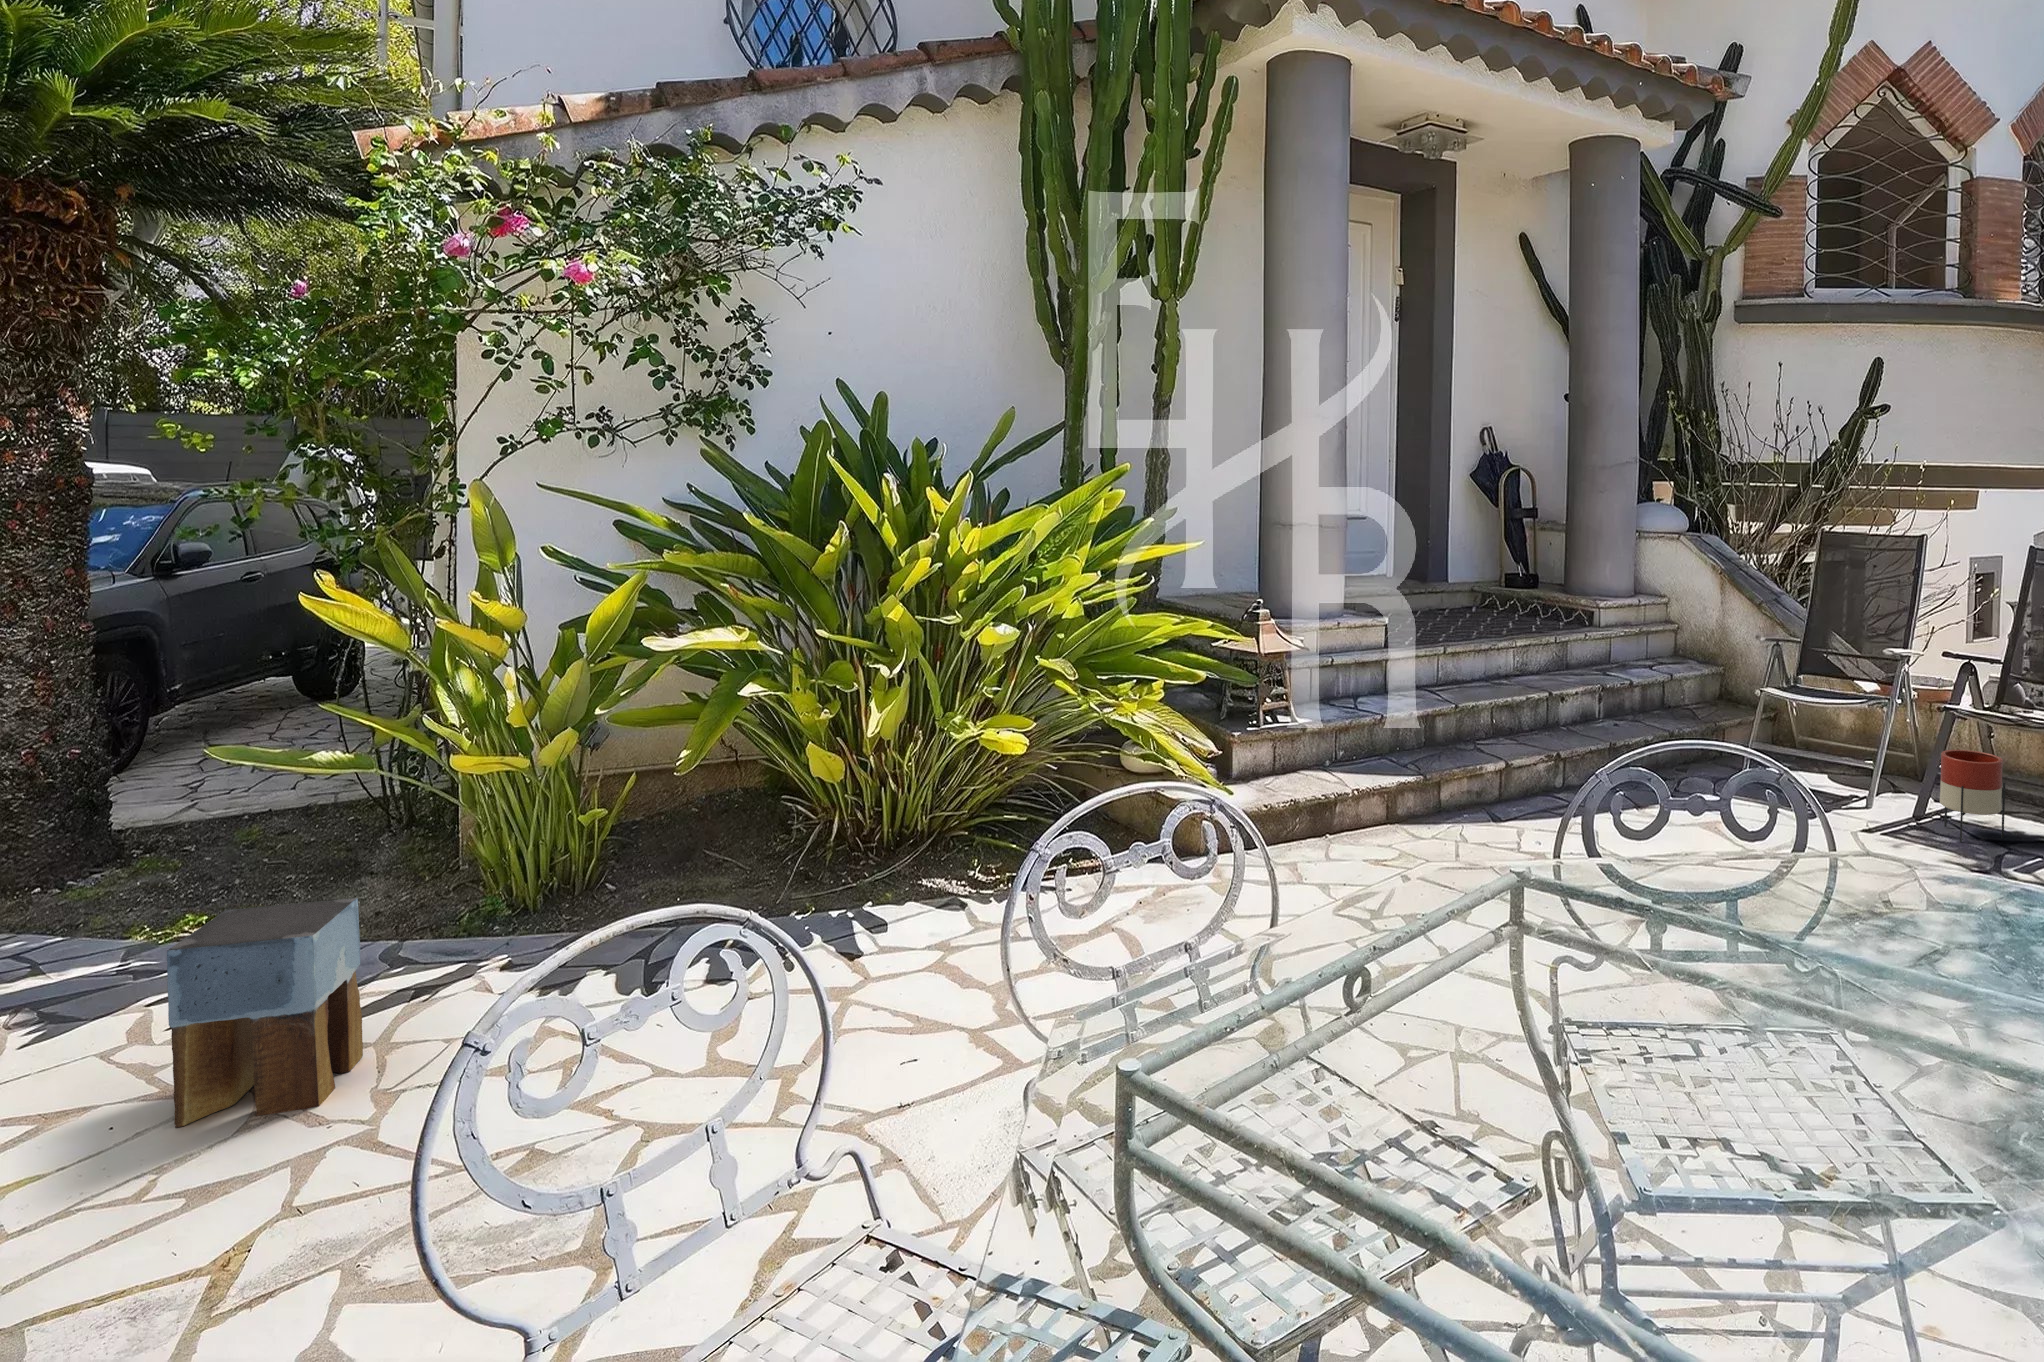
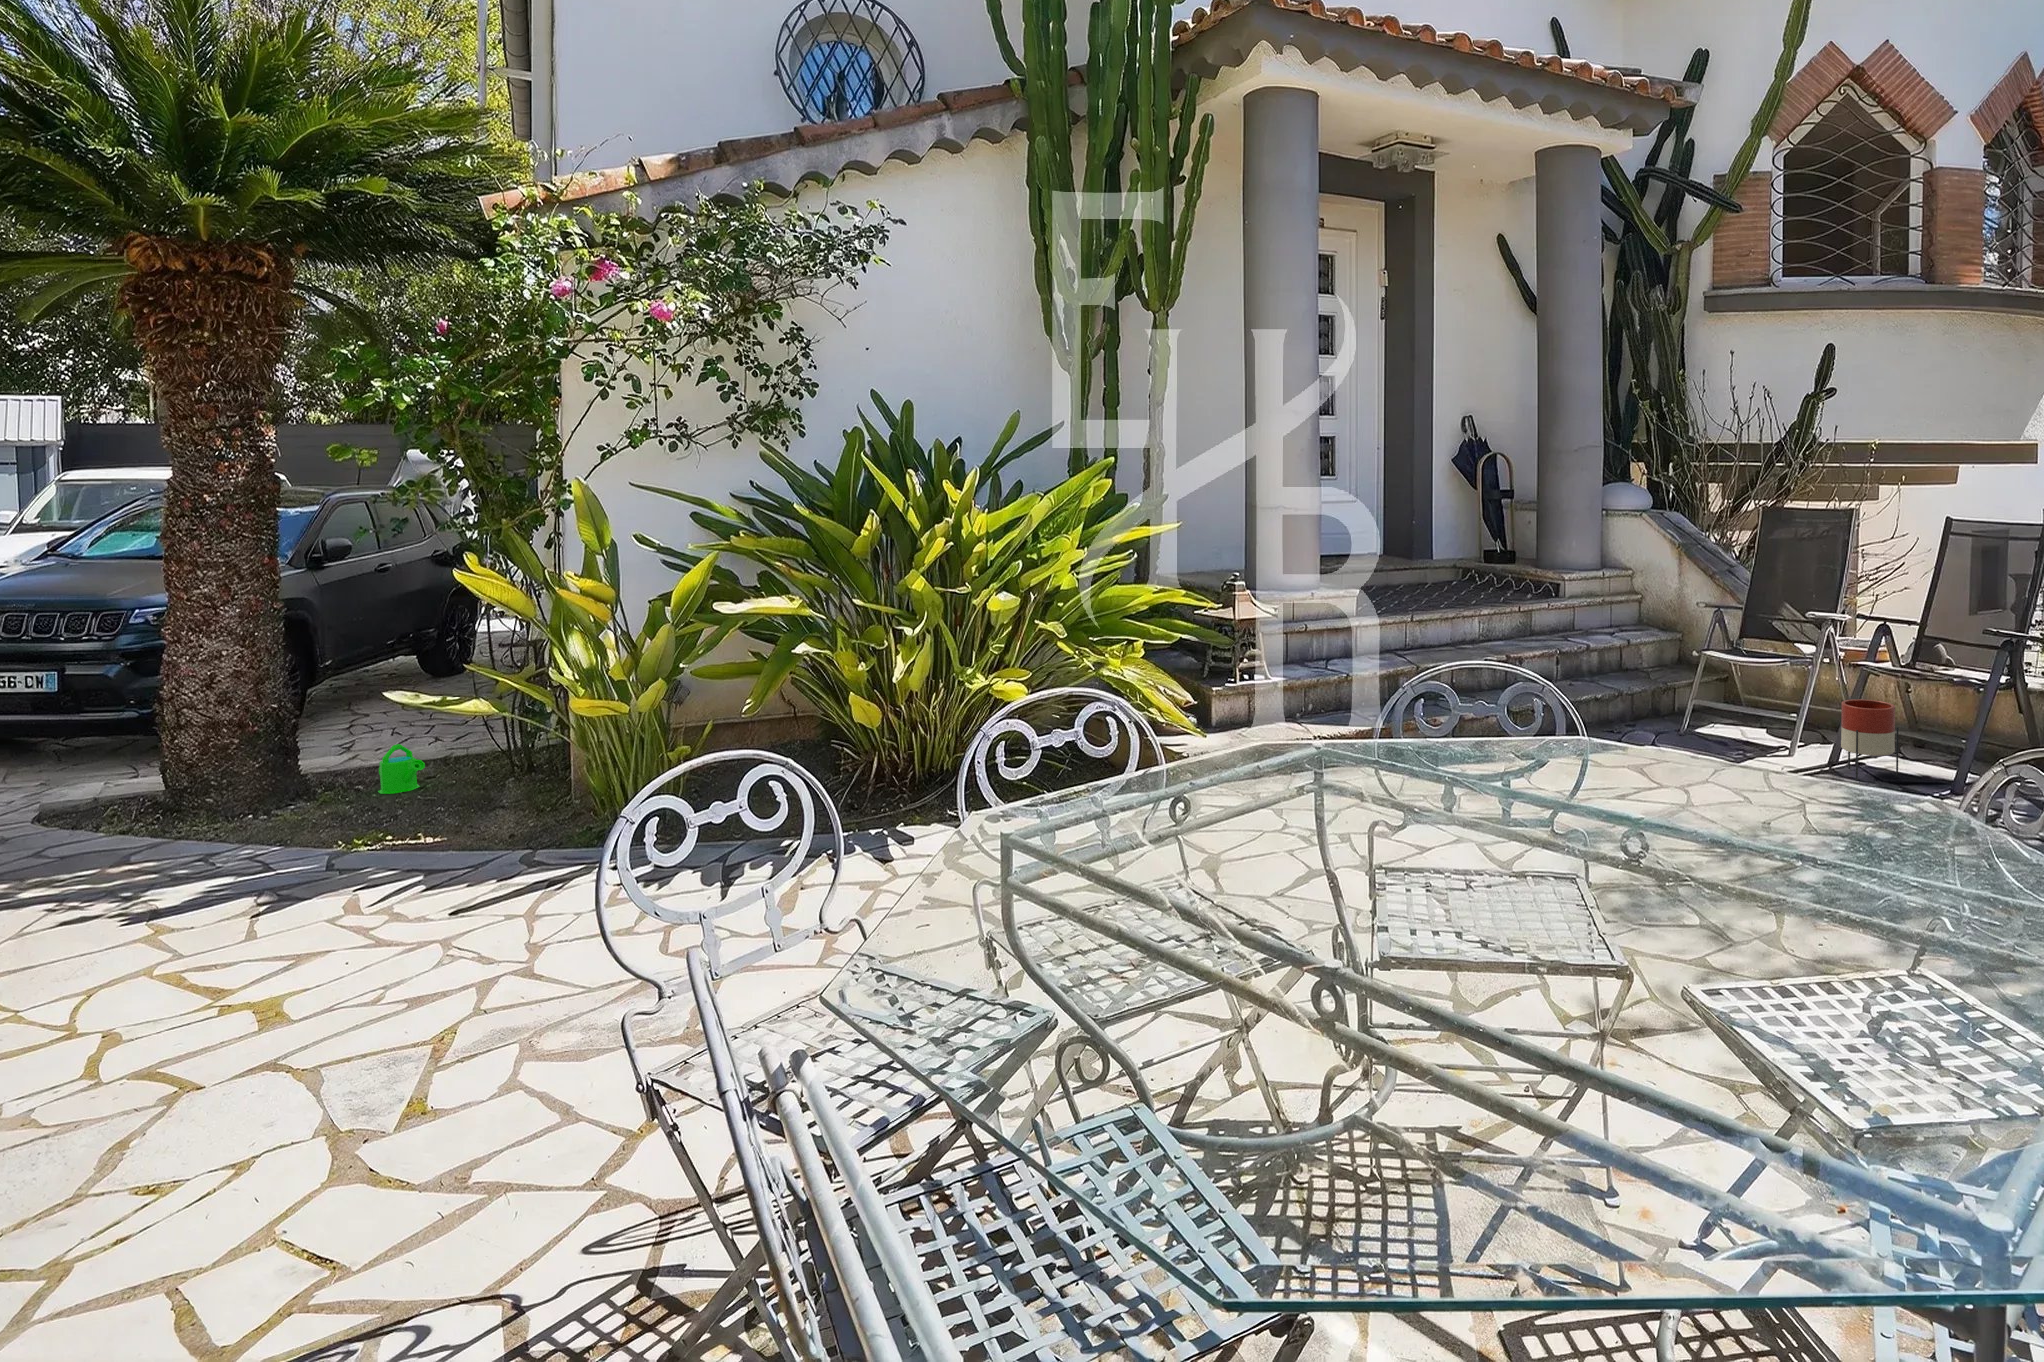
watering can: none [215,793,277,855] -> present [378,744,425,794]
stool: present [167,898,363,1127] -> none [387,798,520,959]

